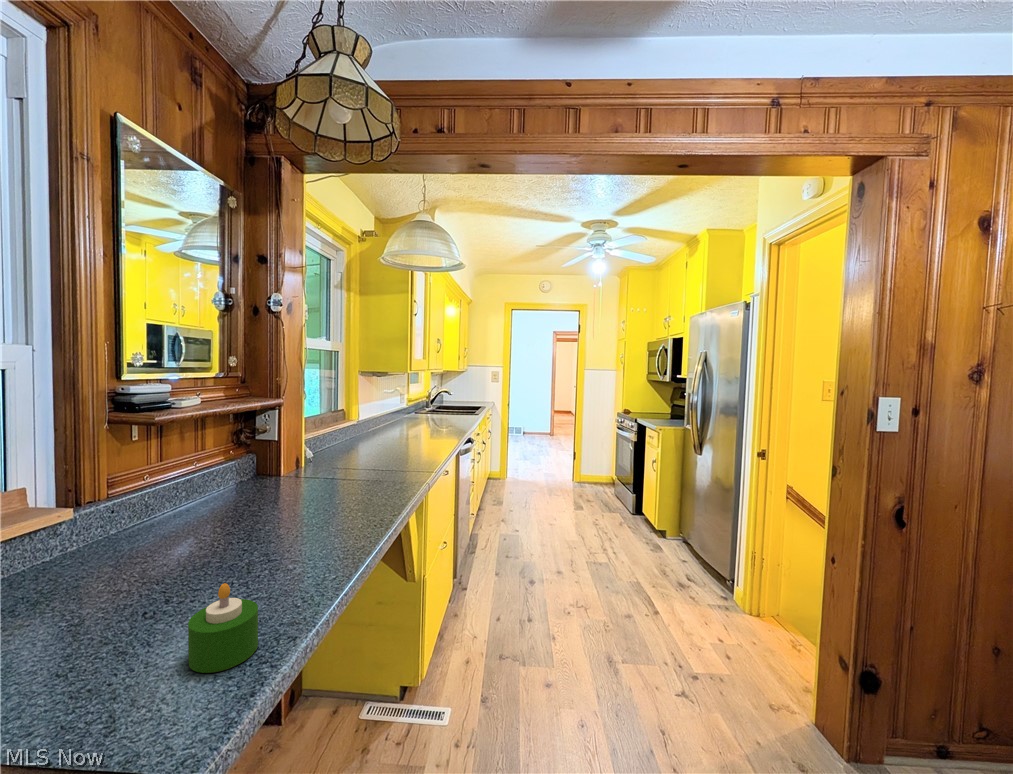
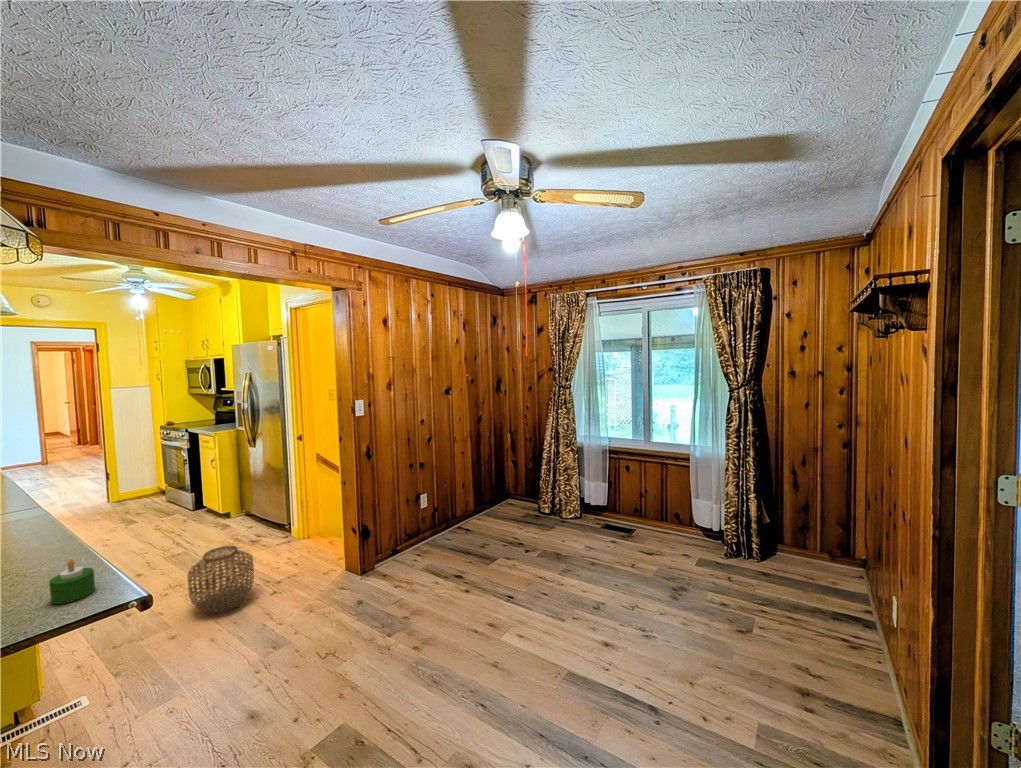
woven basket: none [578,583,659,685] -> present [188,546,254,614]

